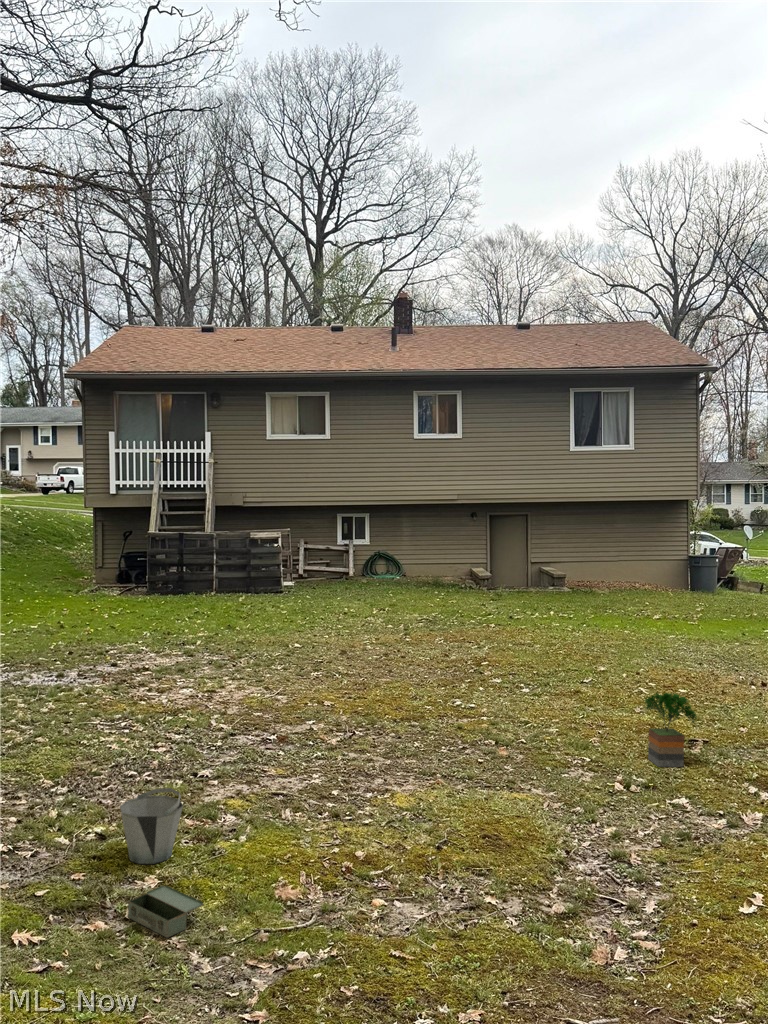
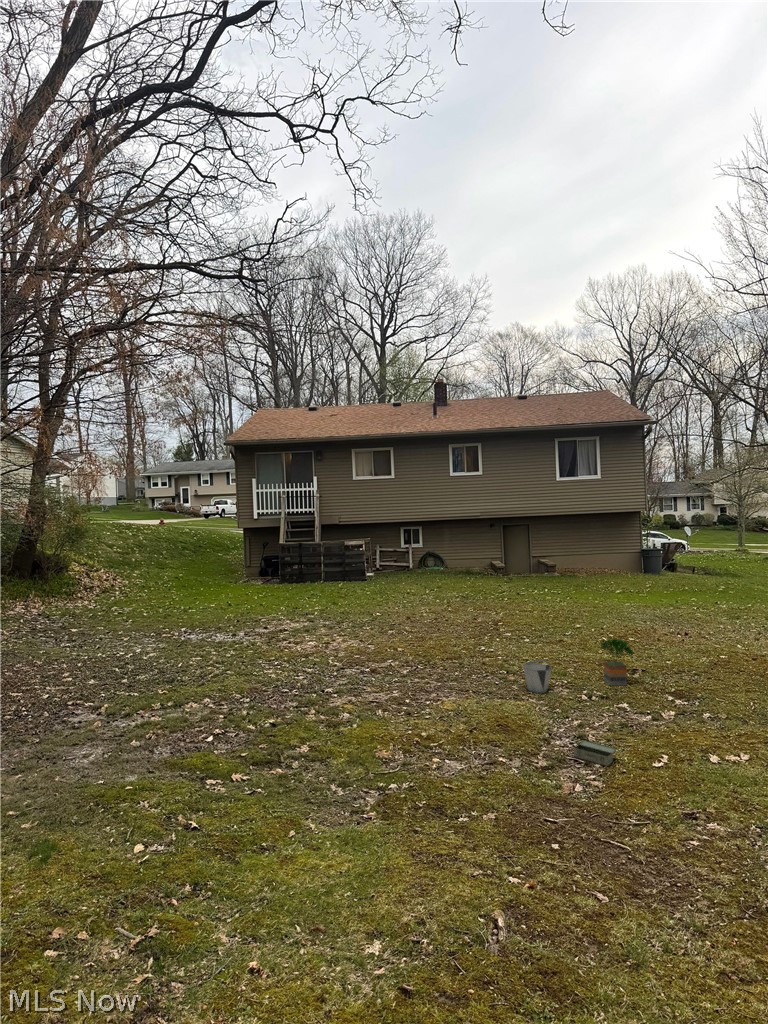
bucket: present [120,788,183,864] -> present [523,660,552,693]
toolbox: present [128,885,204,938] -> present [574,741,617,766]

